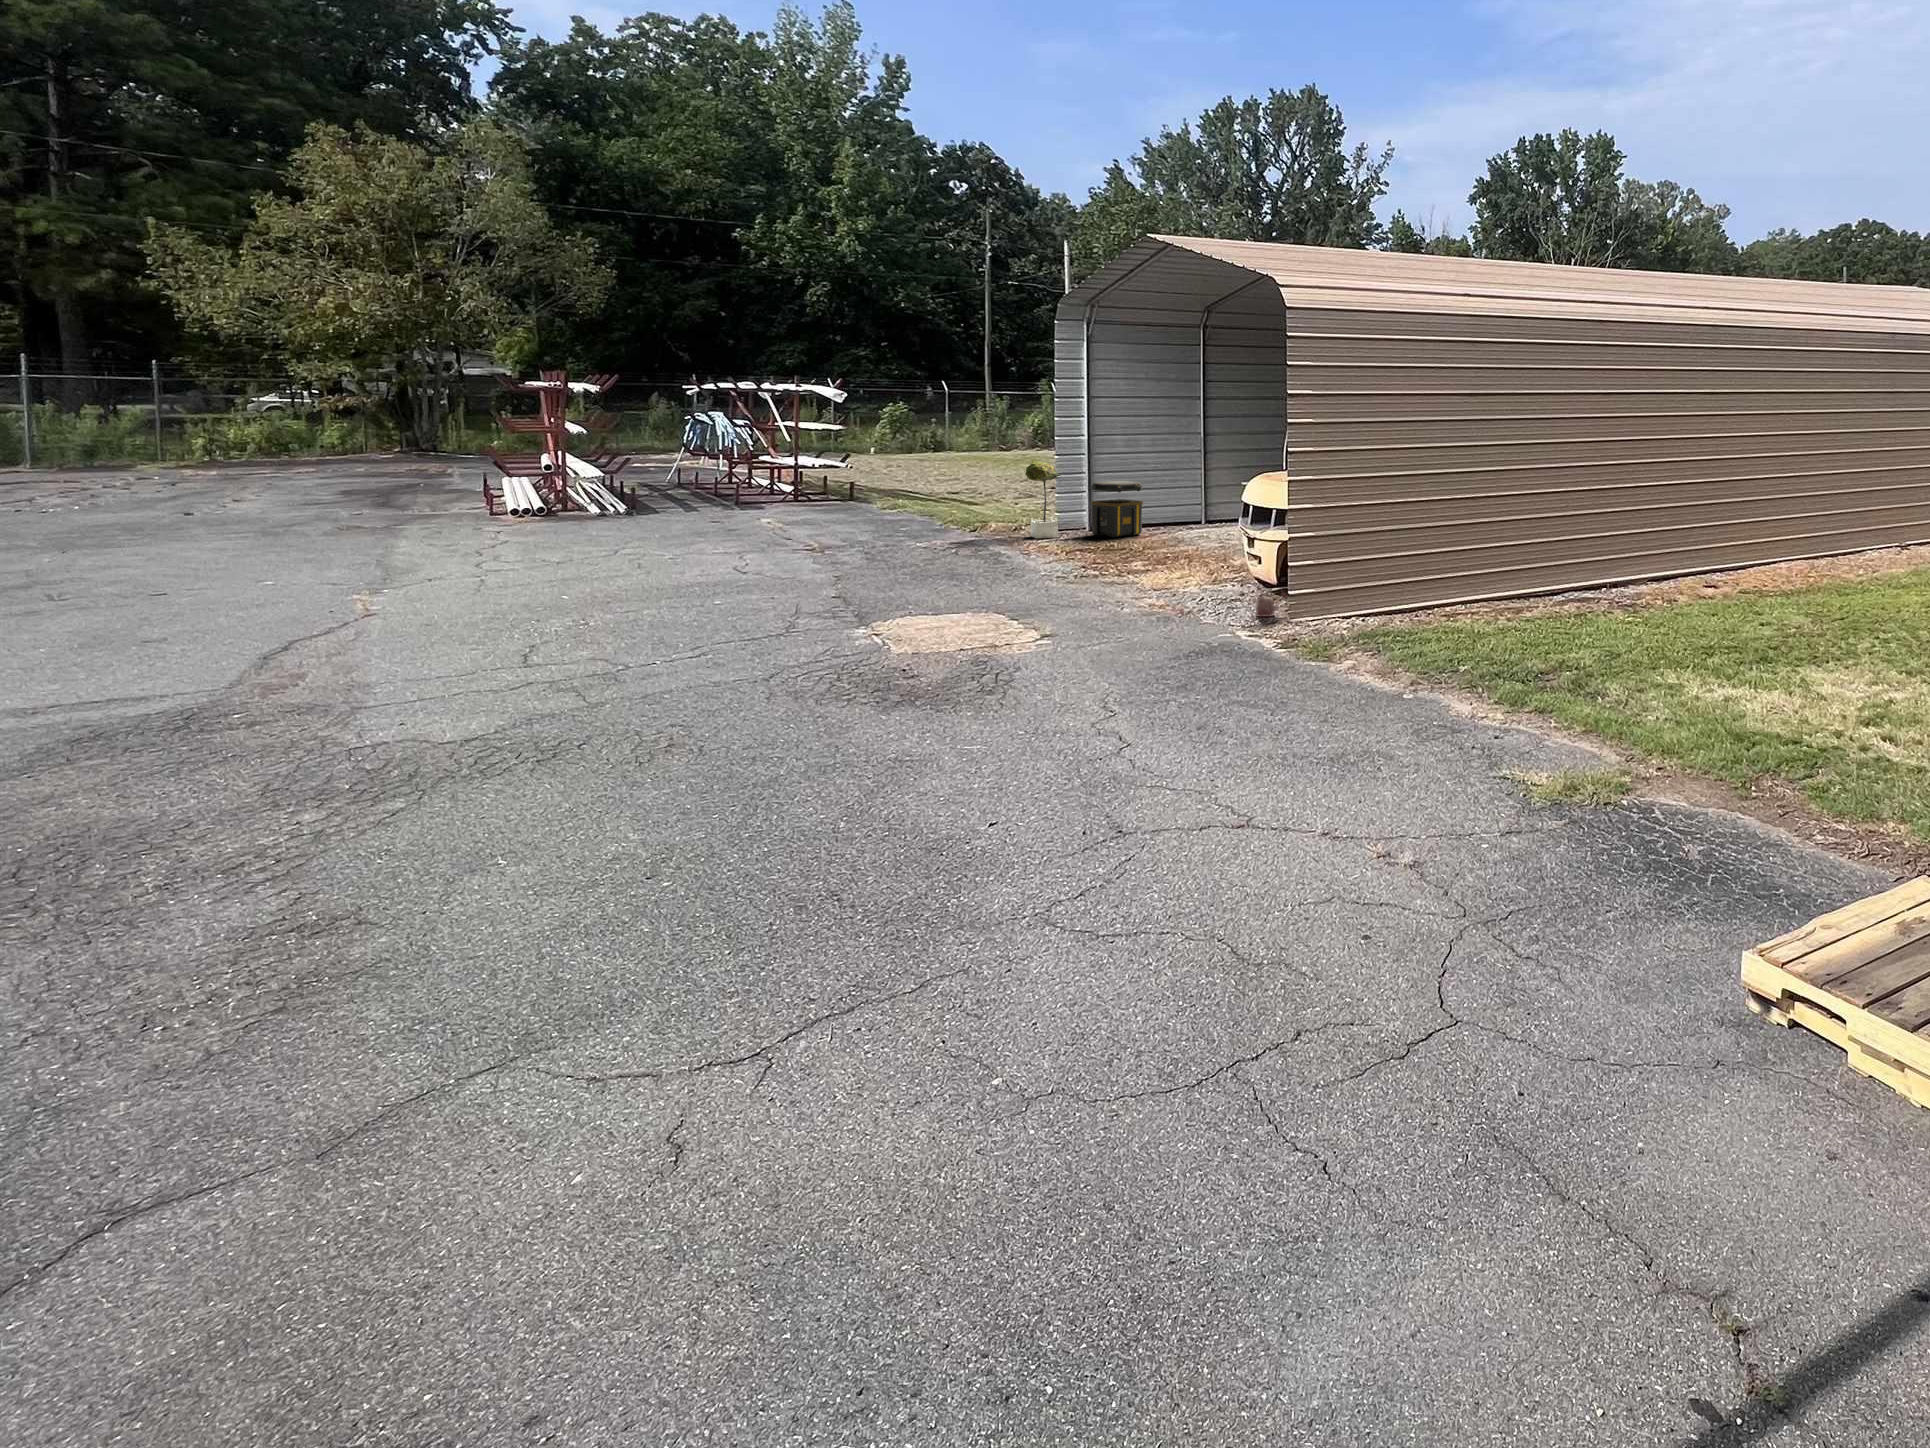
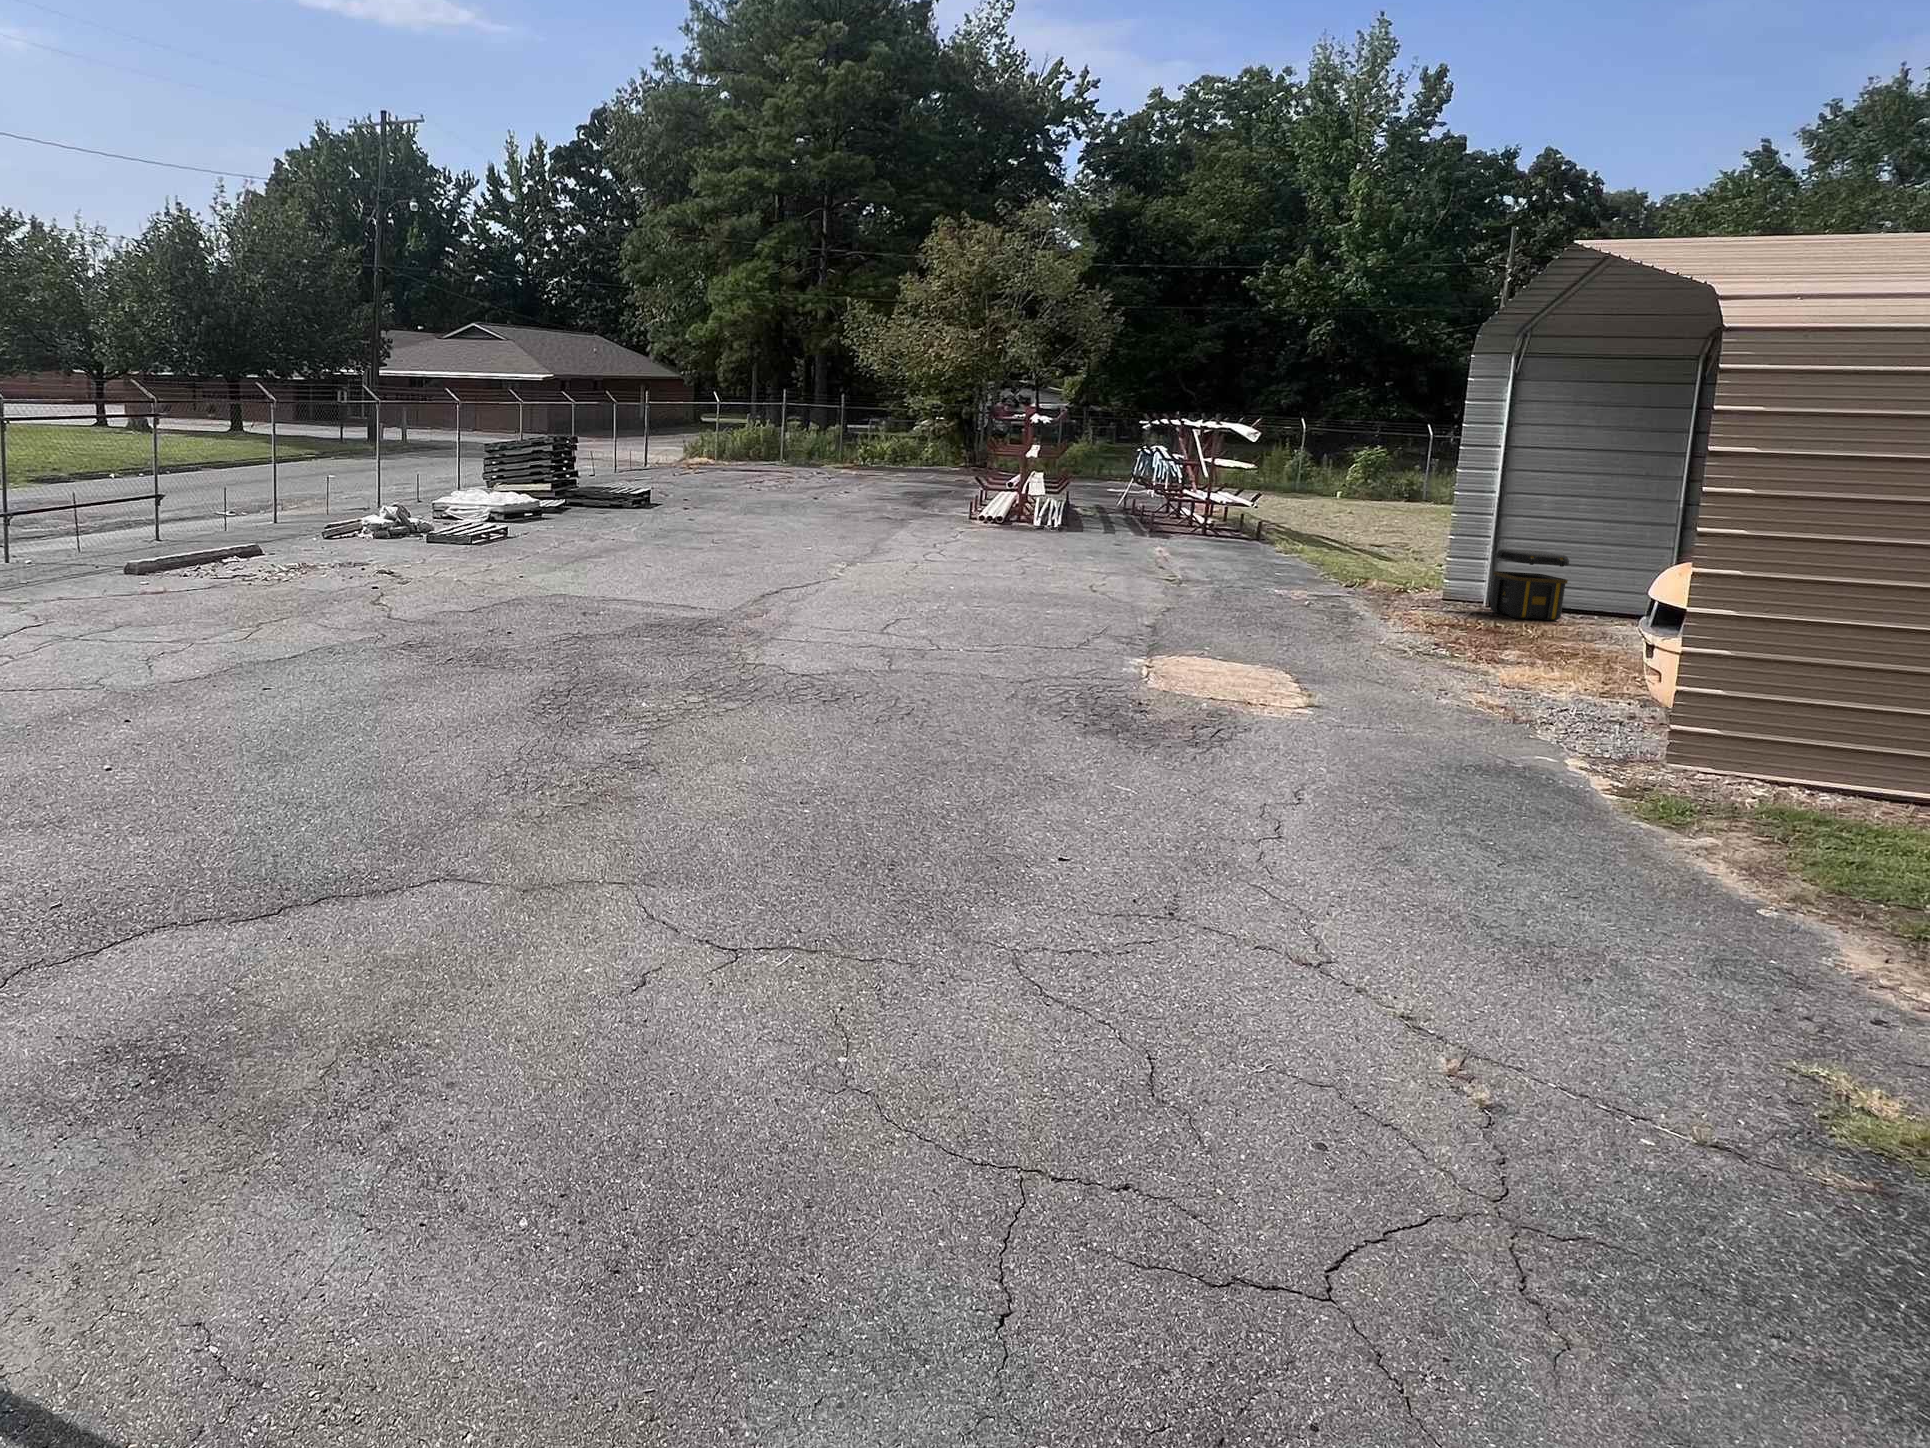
potted tree: present [1025,460,1060,538] -> none [1410,515,1456,608]
watering can: present [1251,590,1287,617] -> none [1606,715,1680,754]

